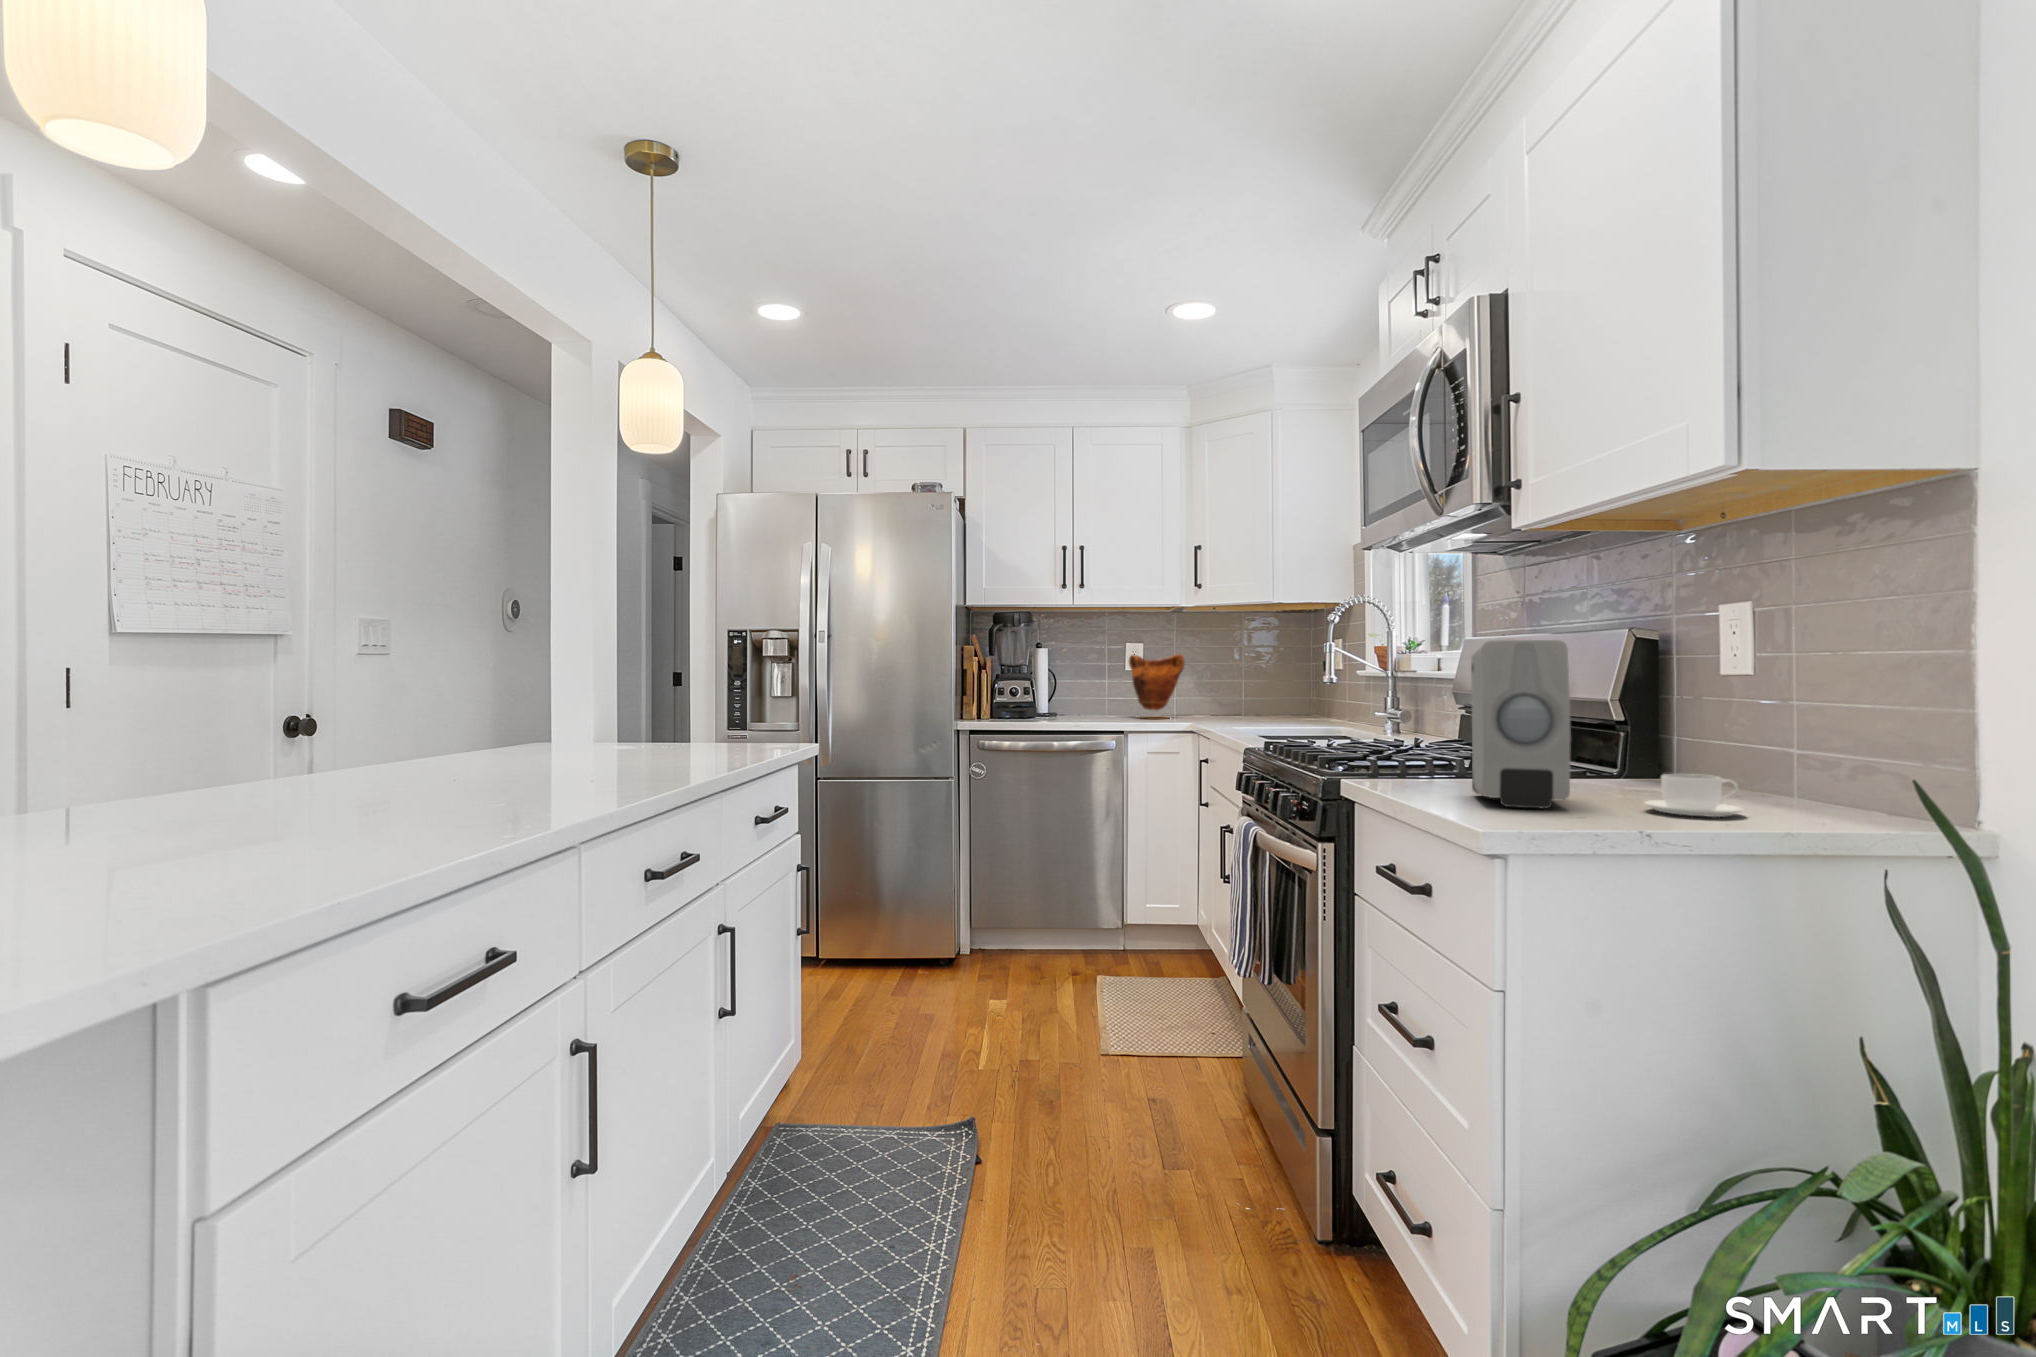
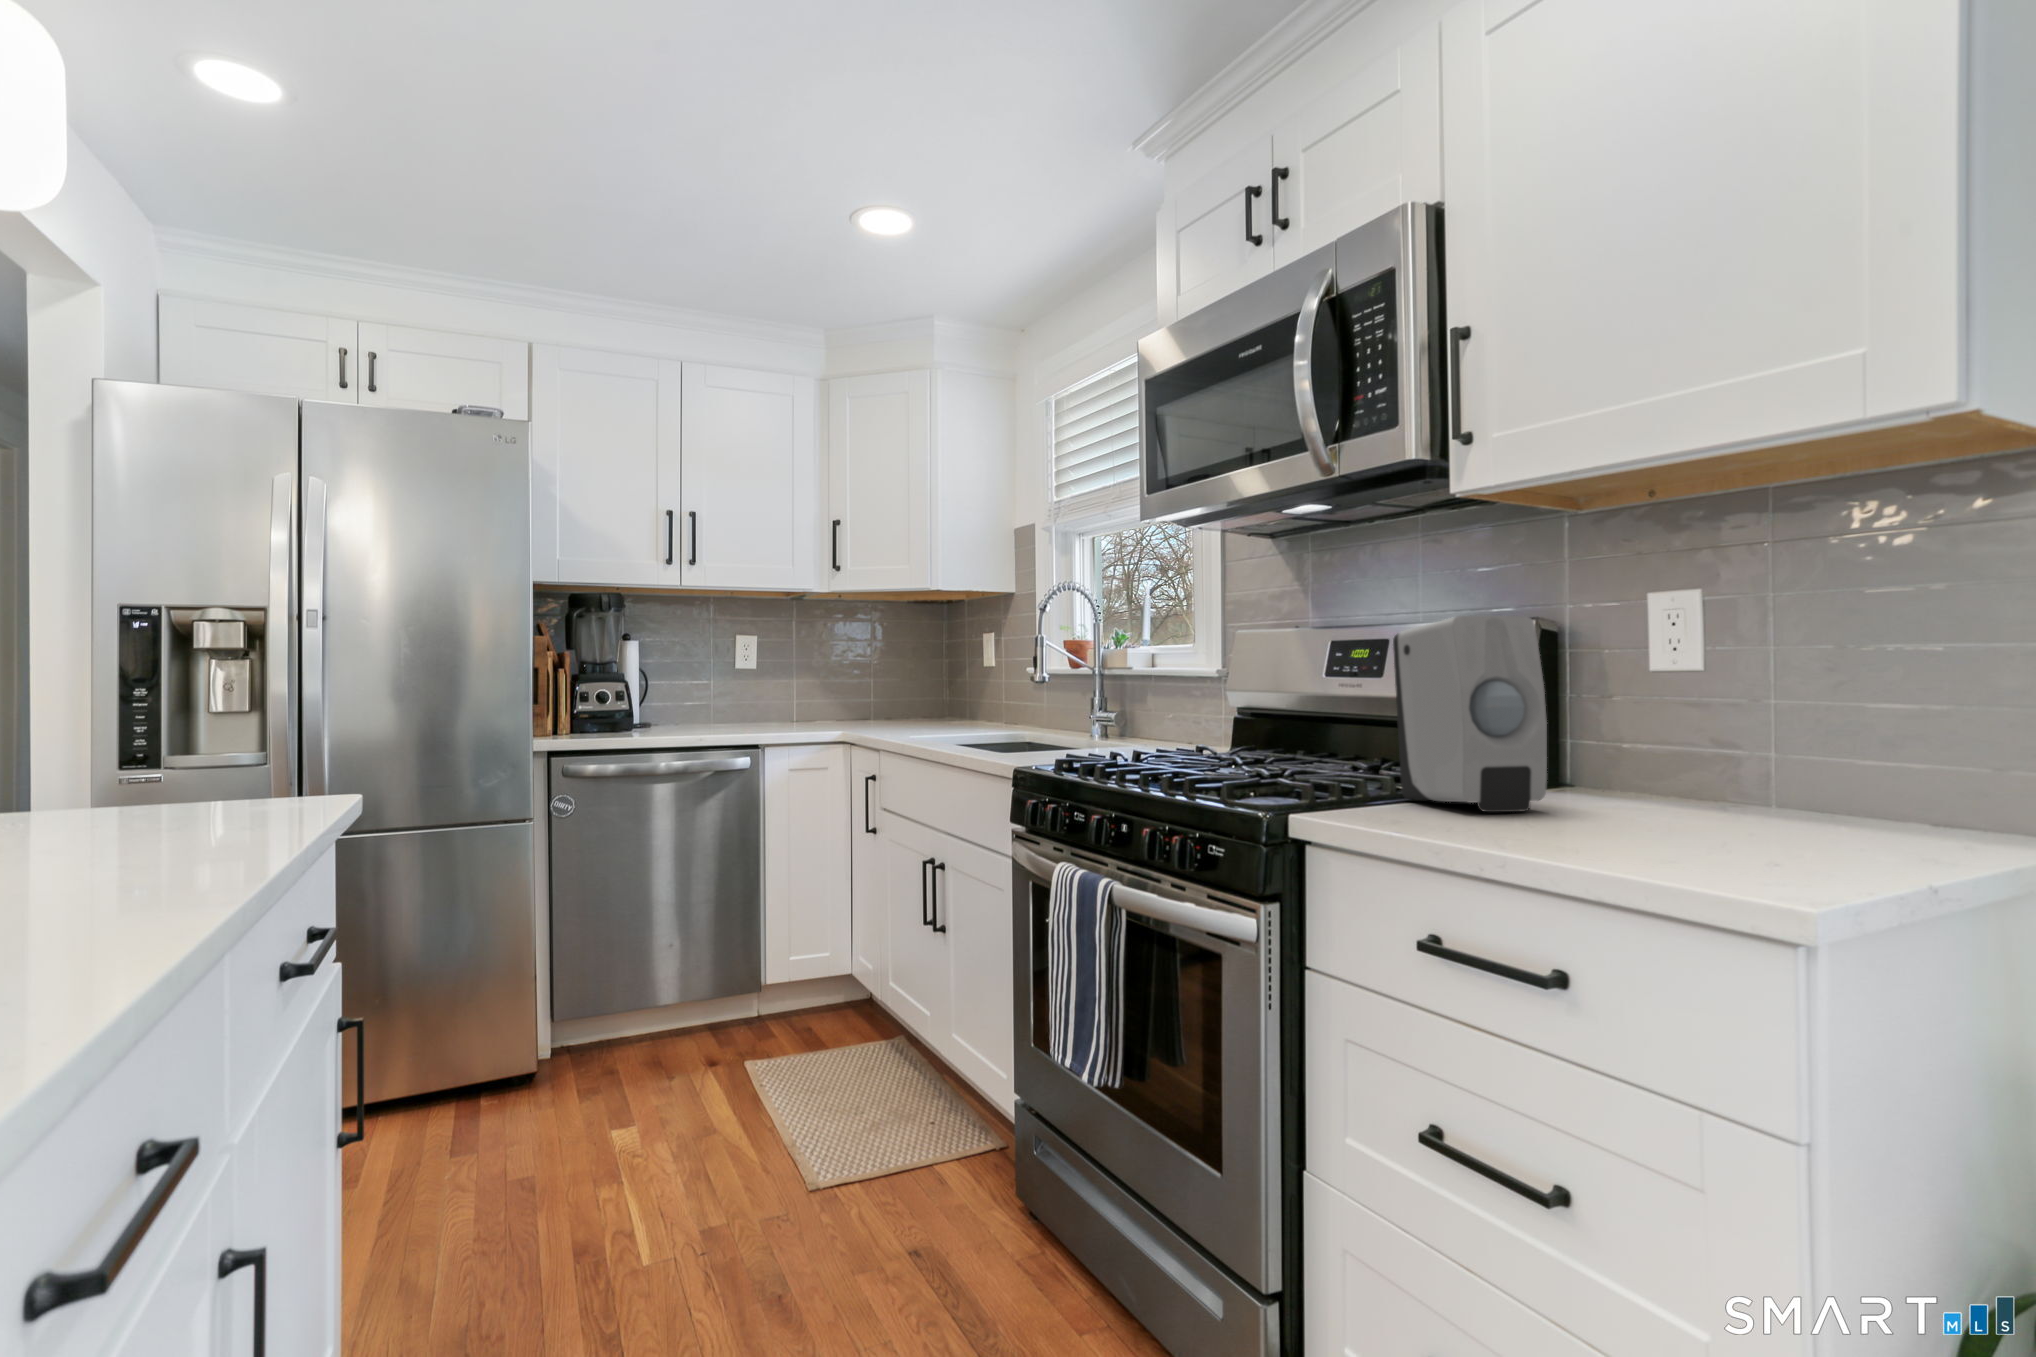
vase: present [1129,654,1185,718] -> none [748,649,820,727]
coffee cup: present [1644,774,1744,817] -> none [1597,763,1704,809]

